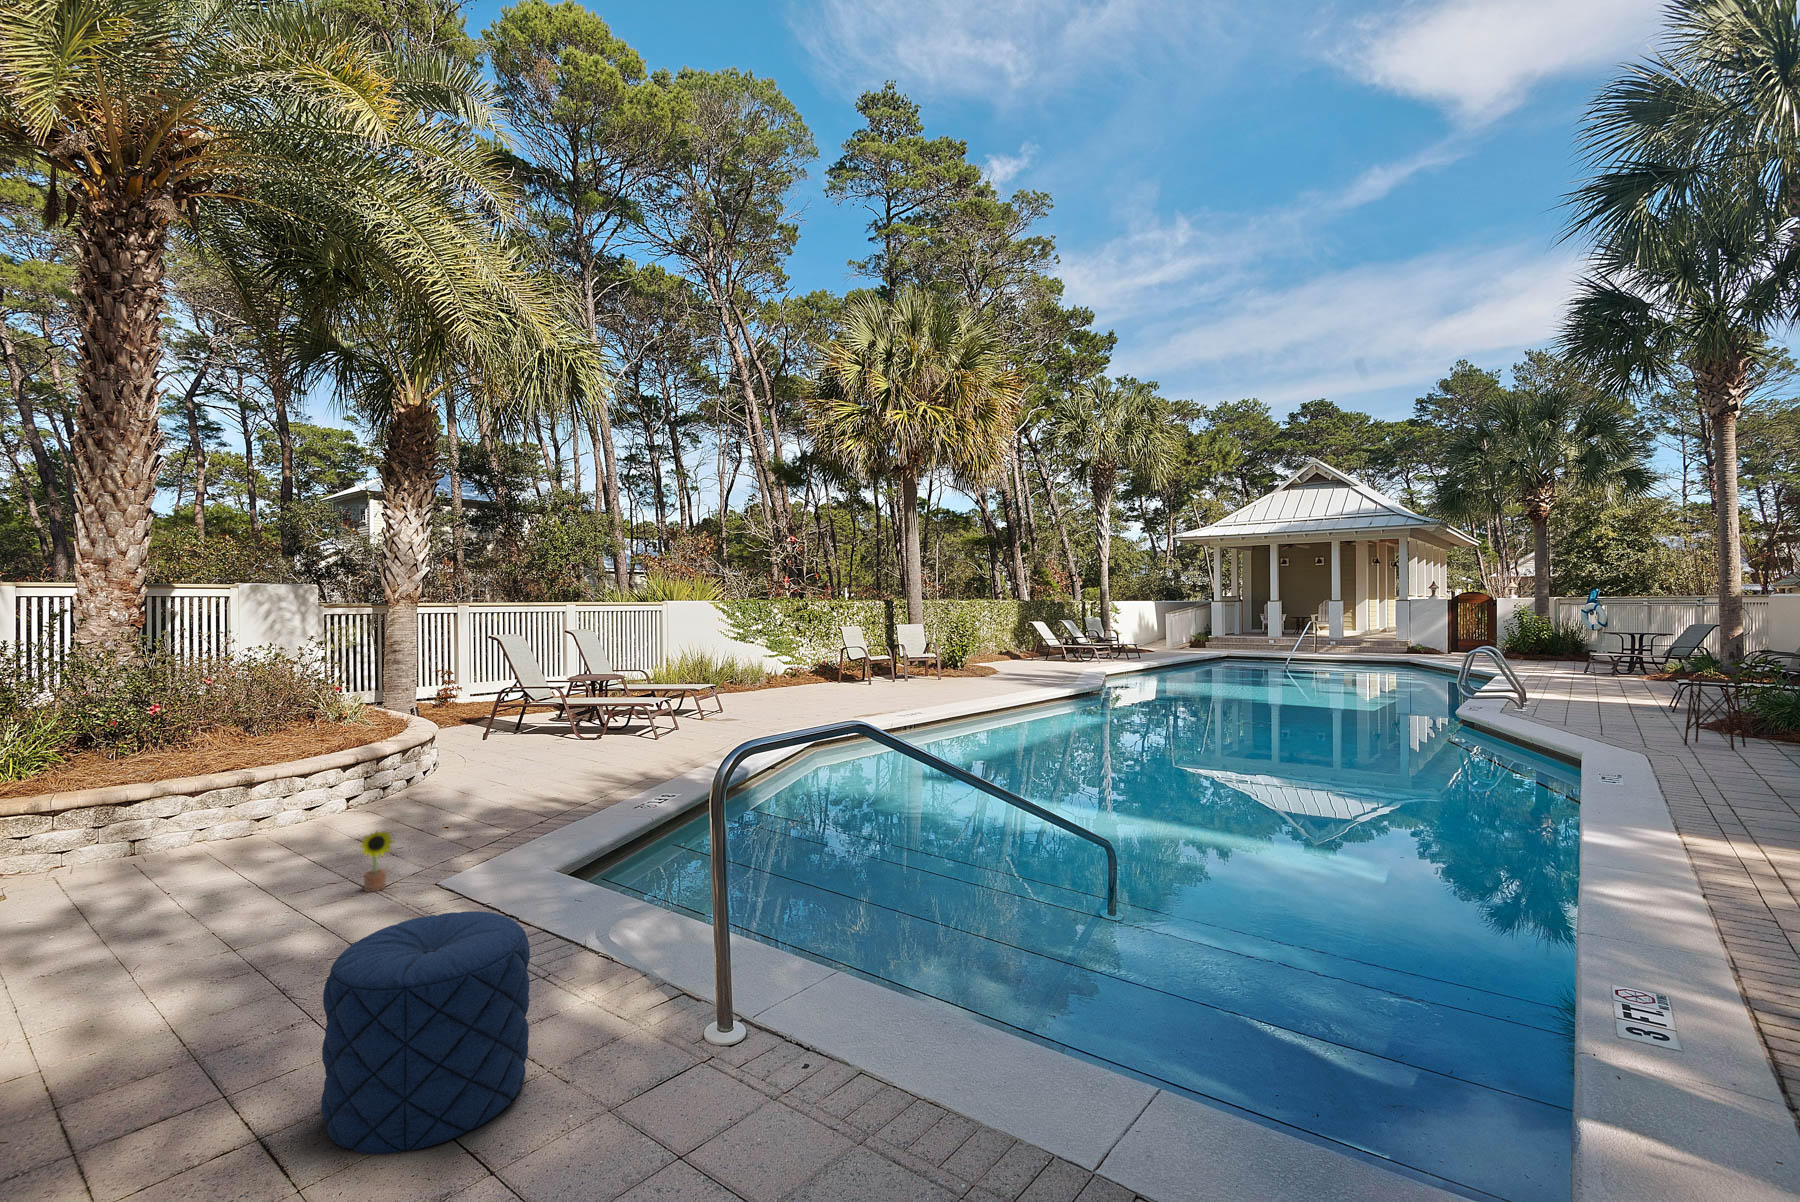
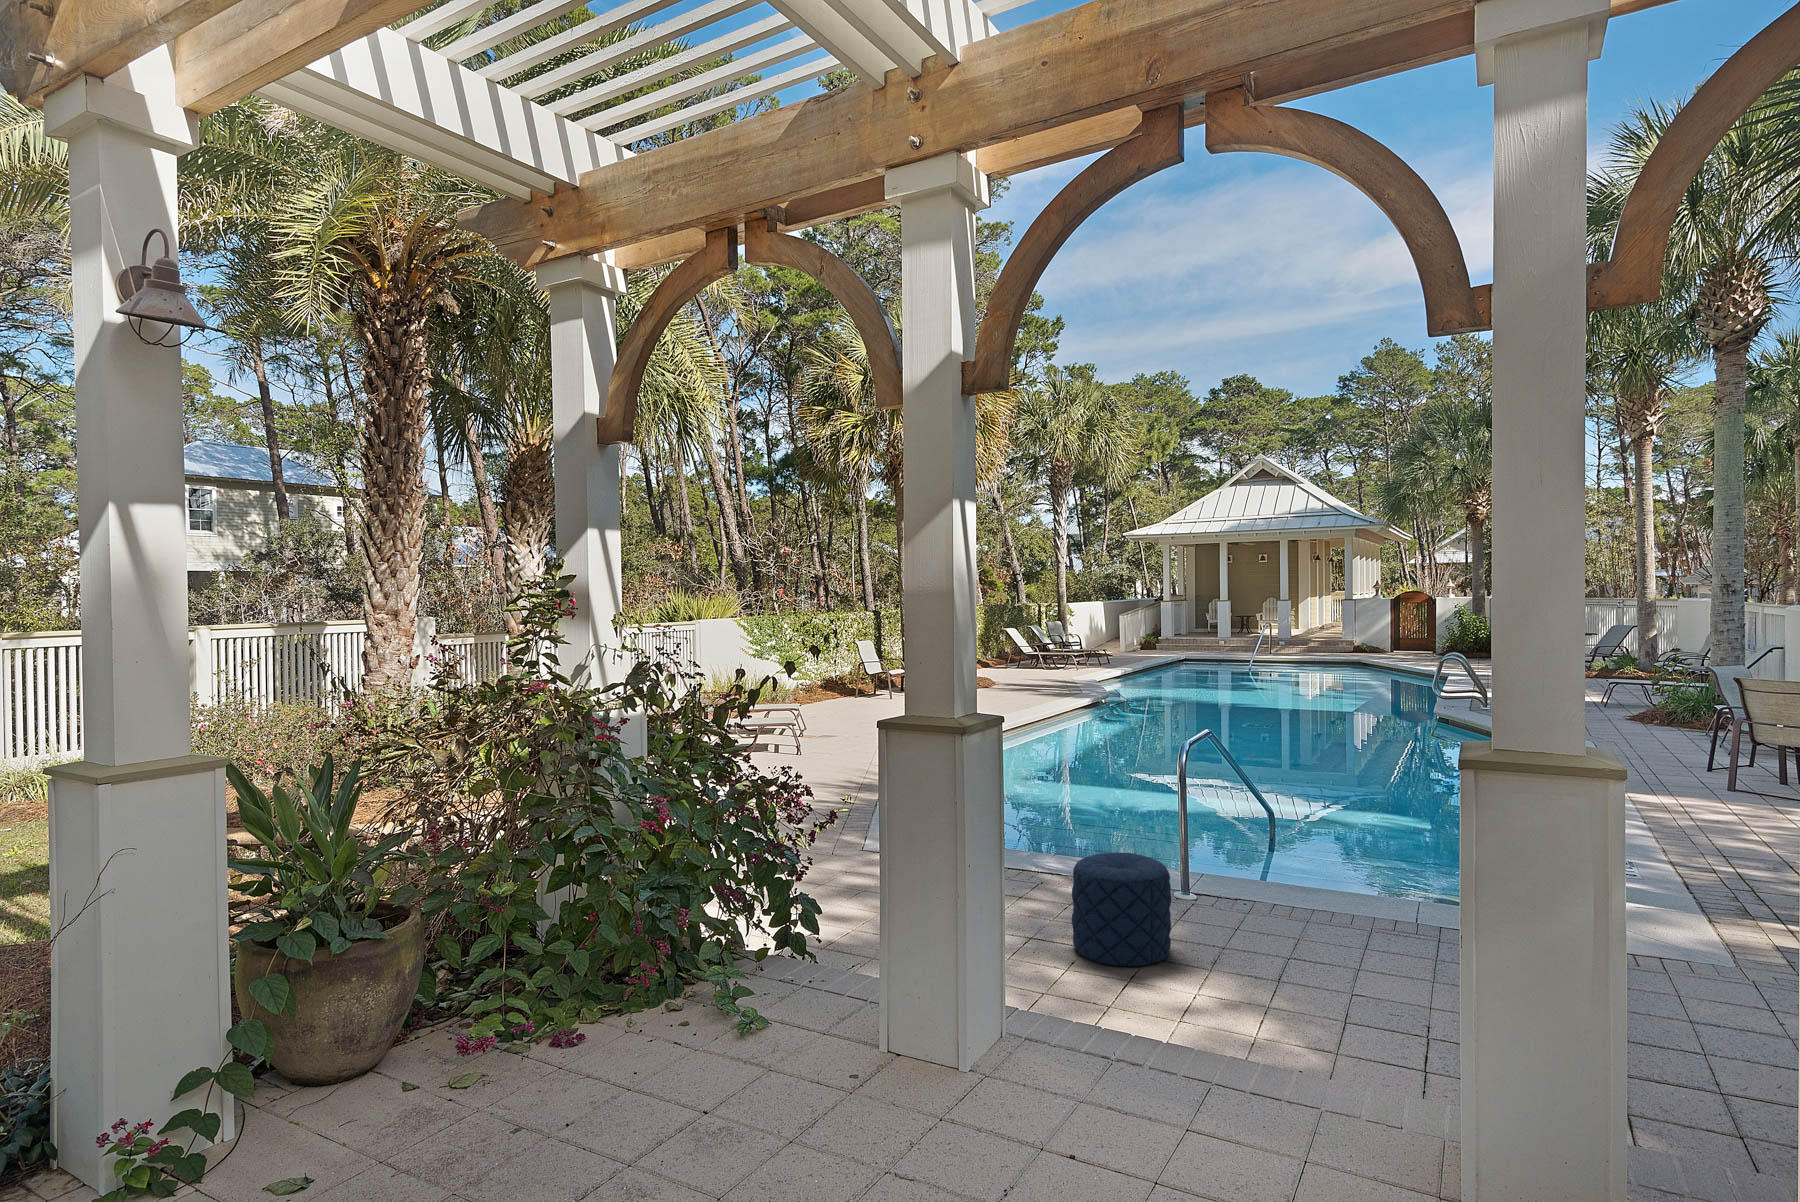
side table: present [1684,678,1746,750] -> none [1626,680,1666,735]
decorative plant: present [360,831,393,892] -> none [833,830,856,876]

